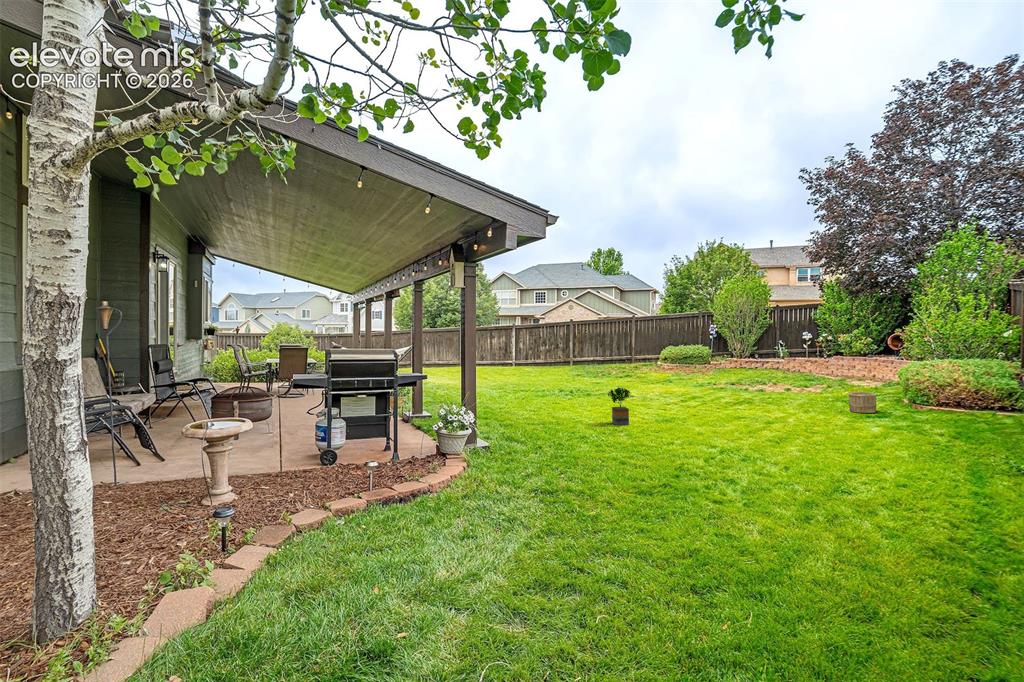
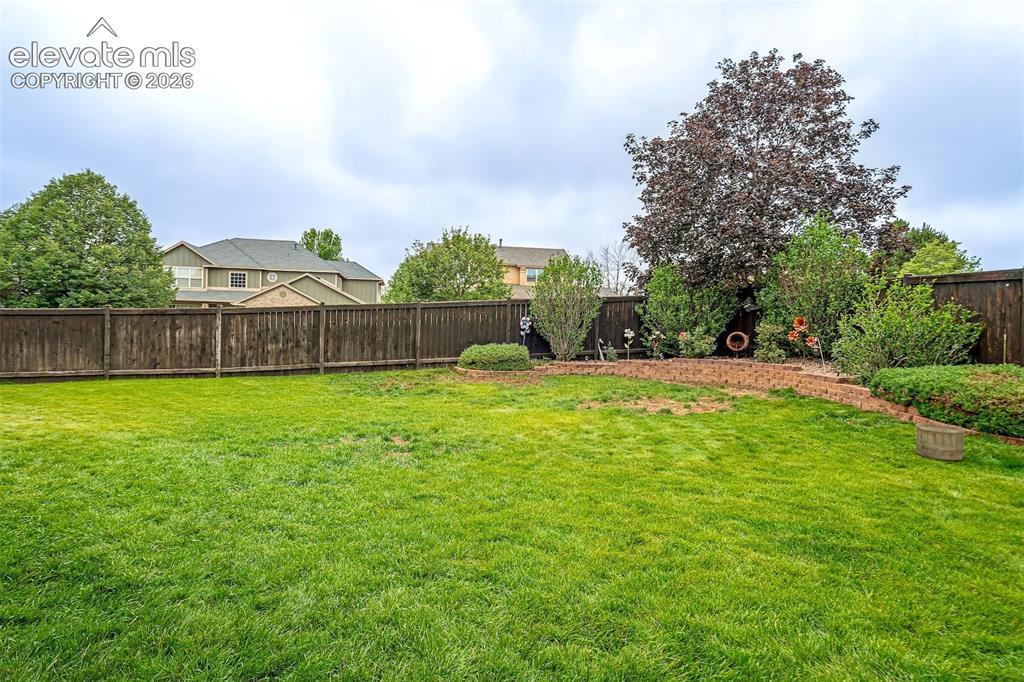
potted tree: present [608,388,633,425] -> none [725,485,811,626]

